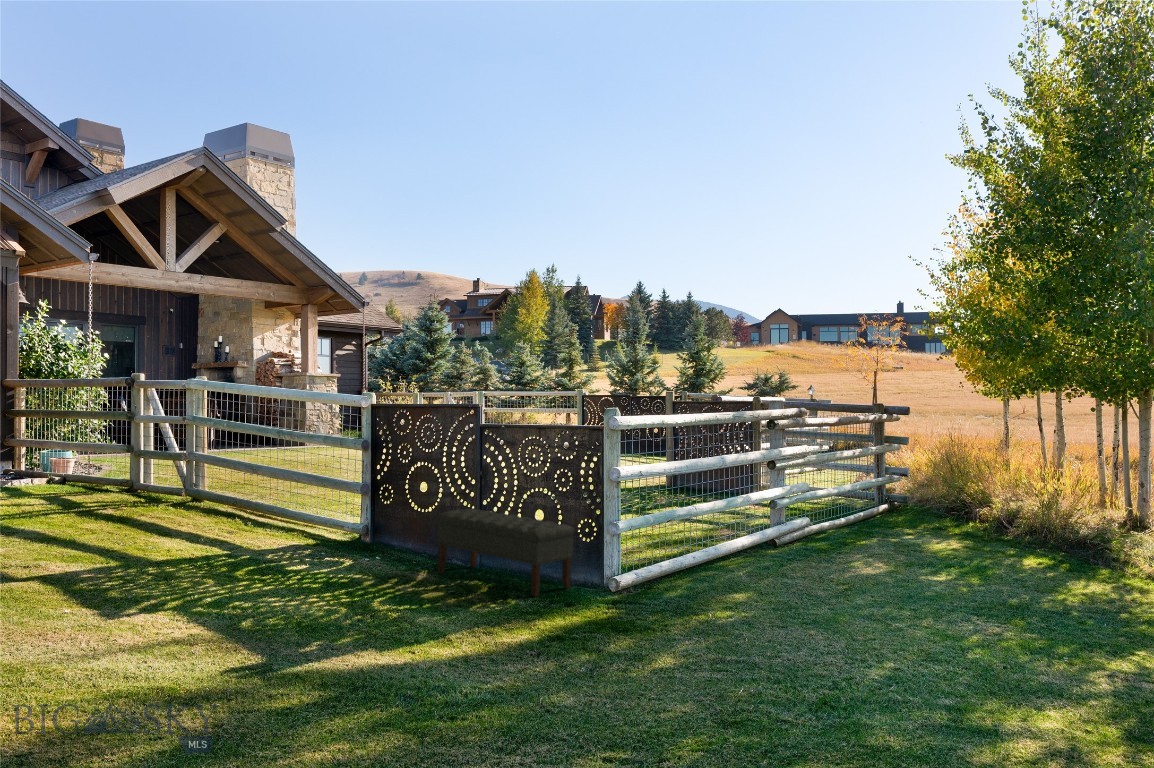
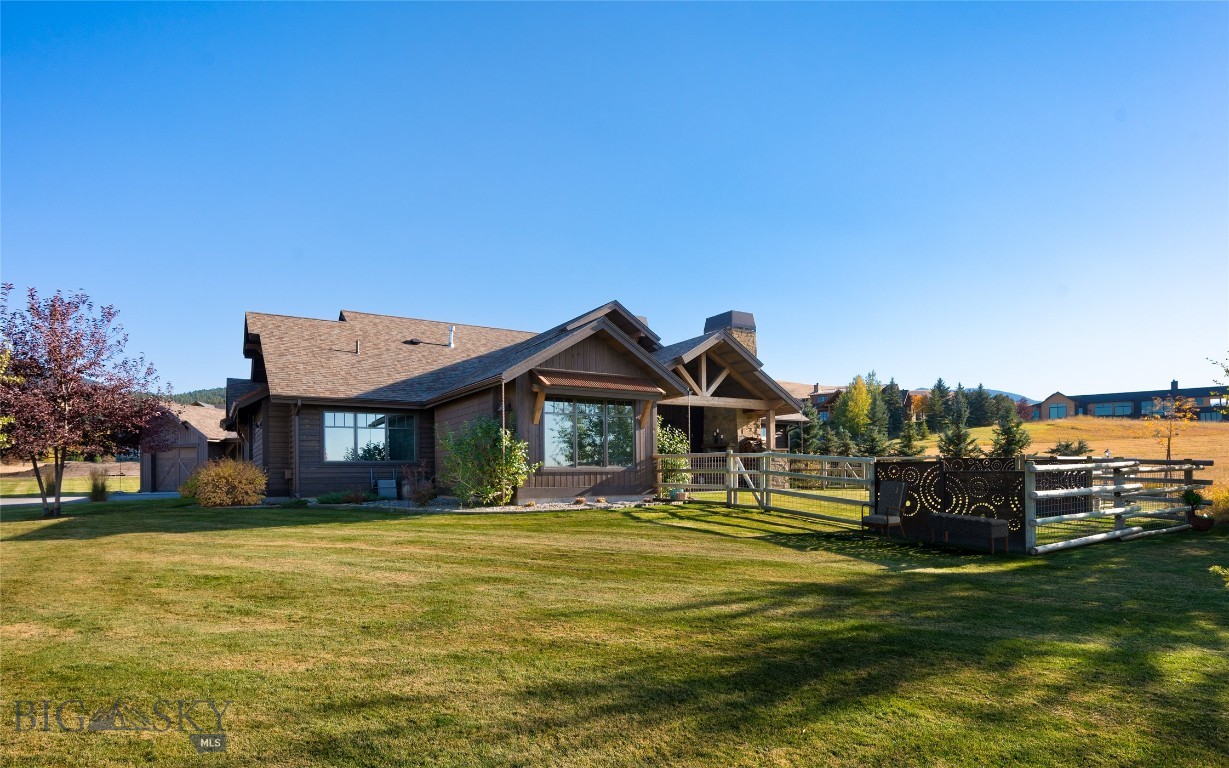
armchair: none [319,439,423,570] -> present [861,479,910,541]
potted tree: none [861,446,907,516] -> present [1178,489,1214,531]

